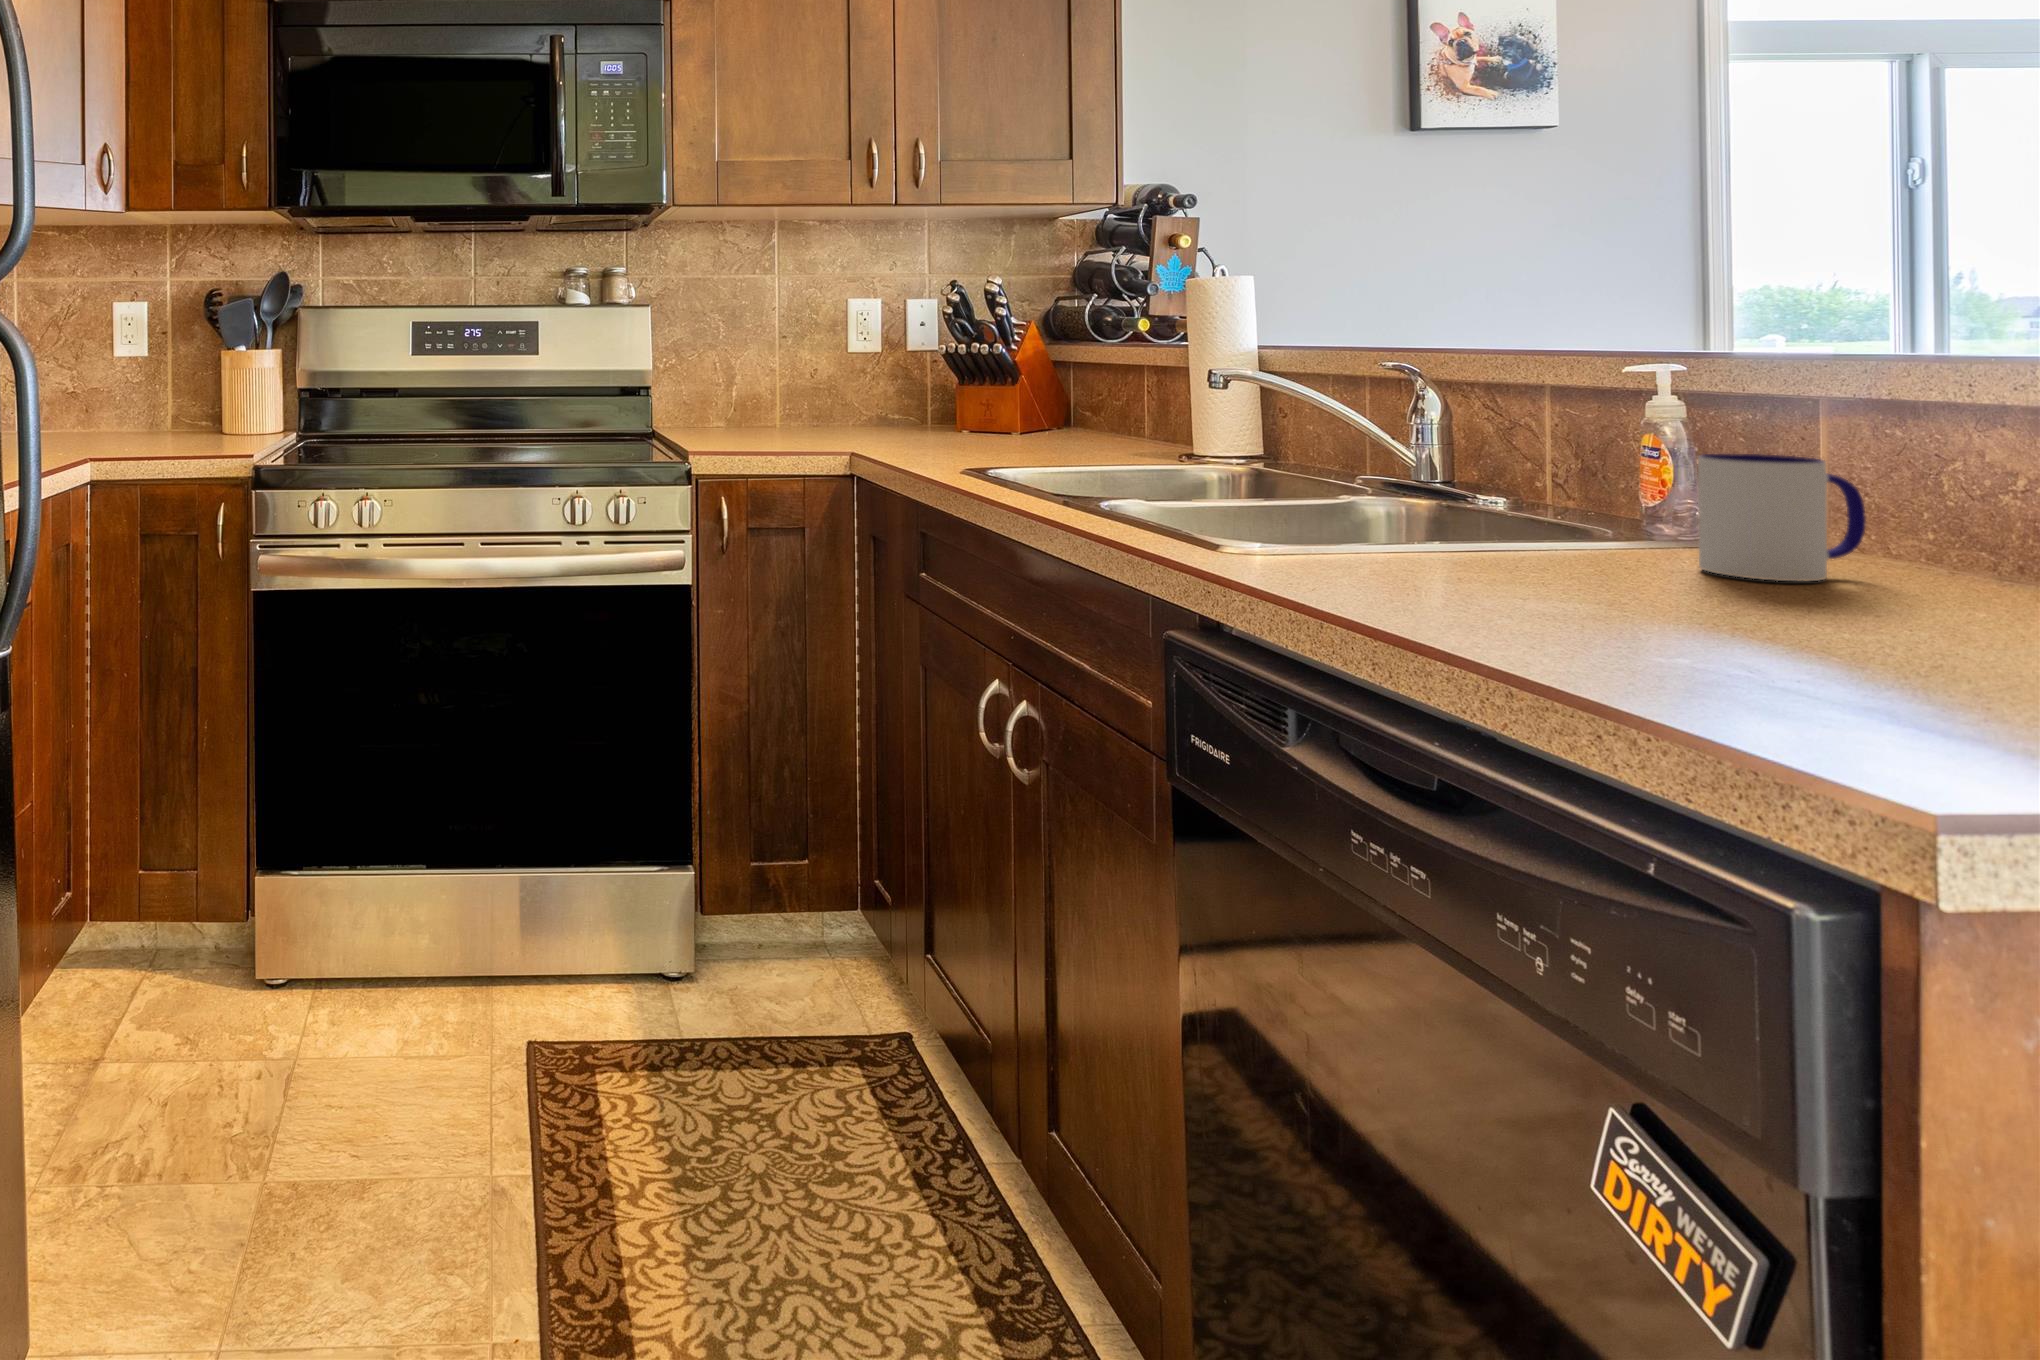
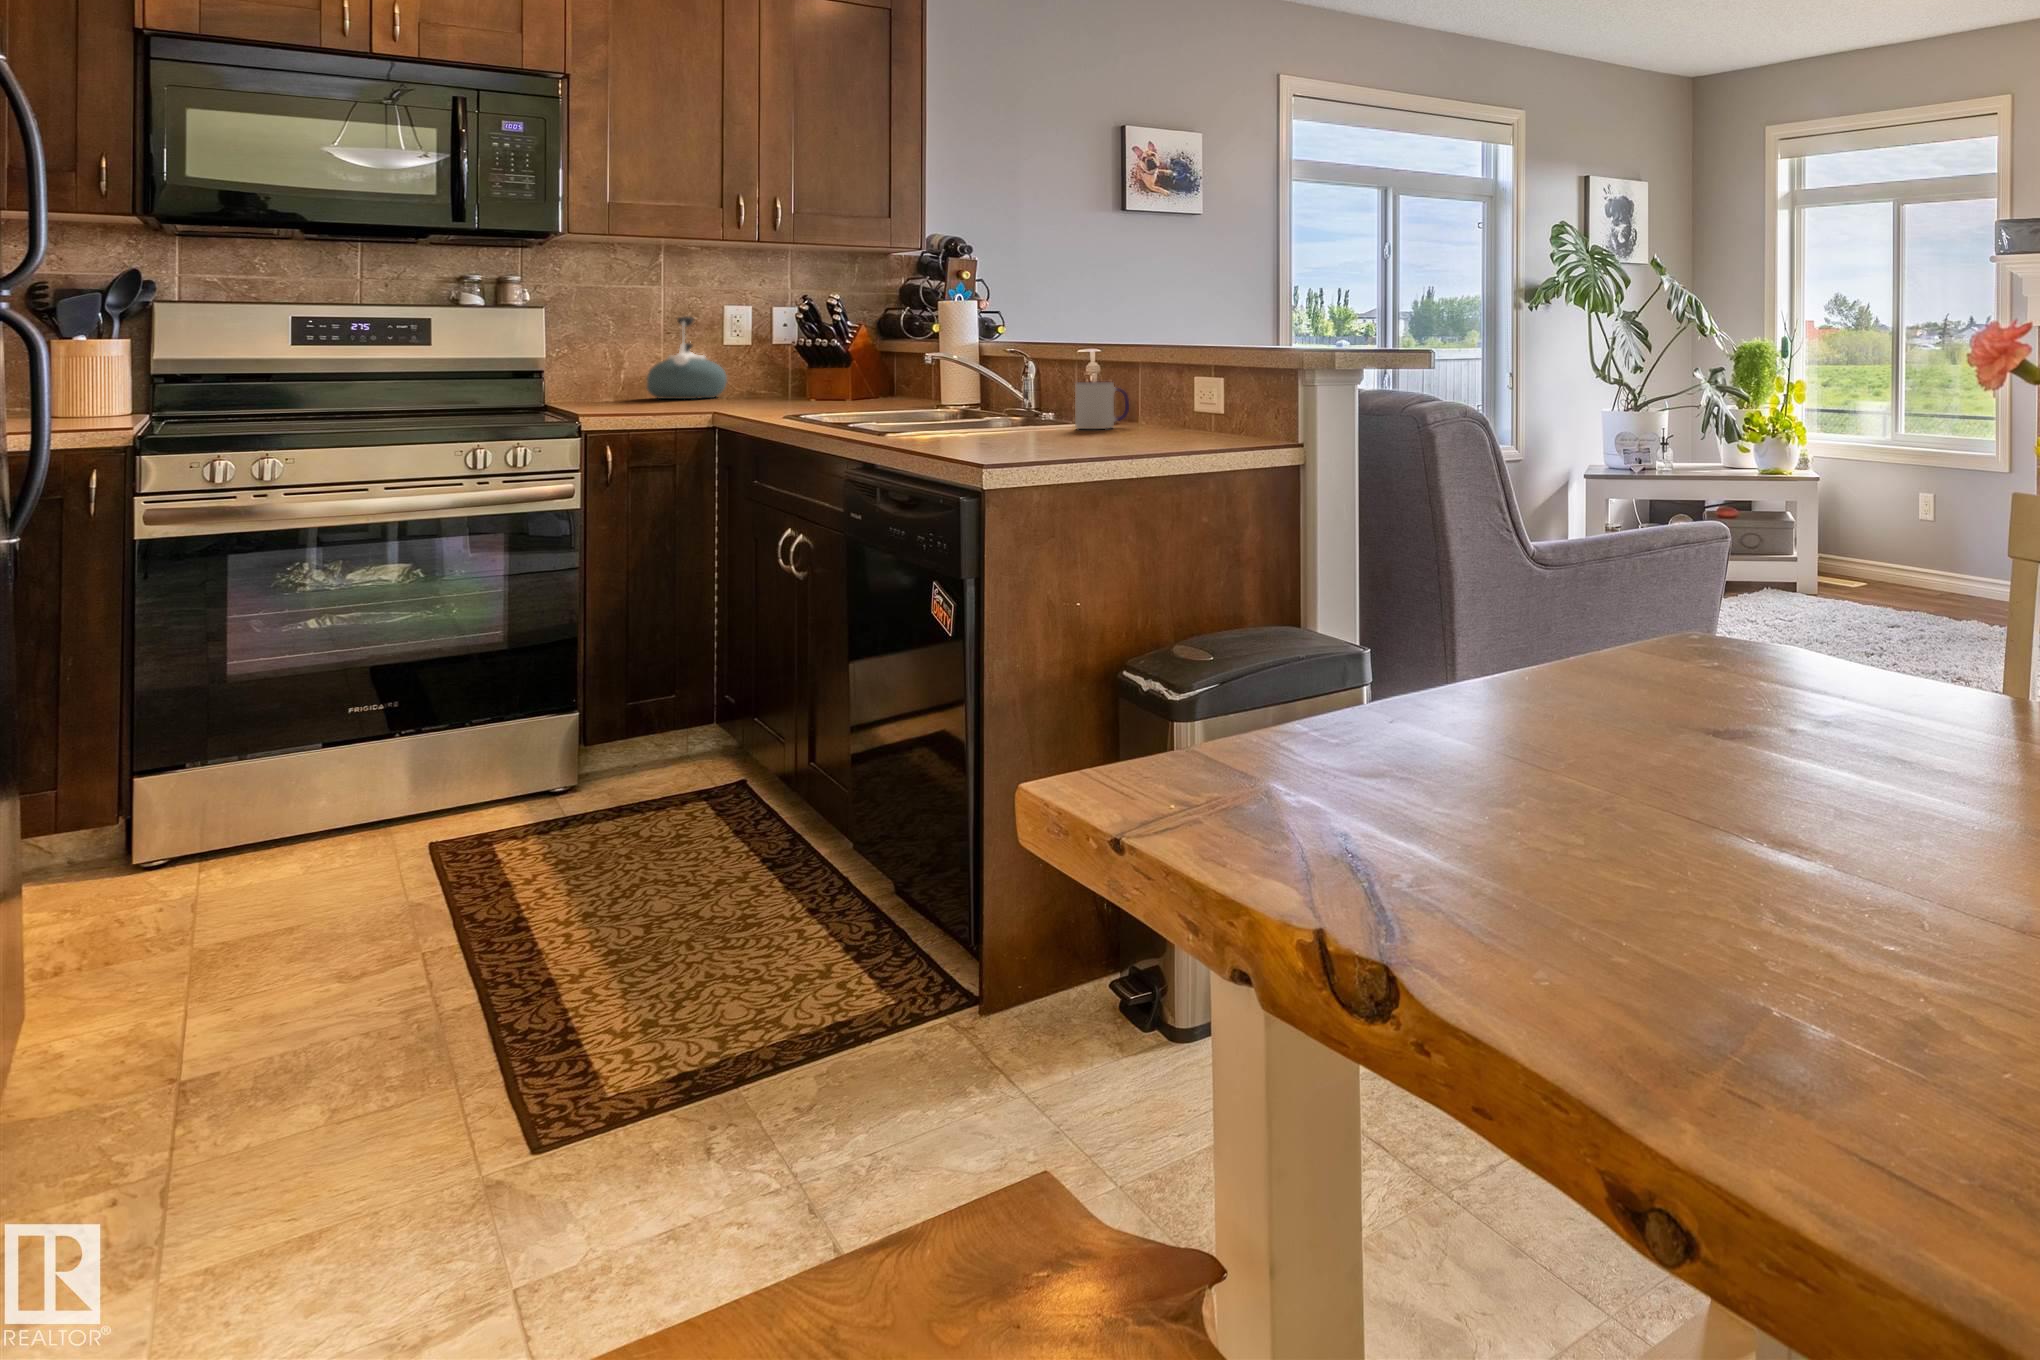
kettle: none [761,313,856,422] -> present [646,316,727,399]

